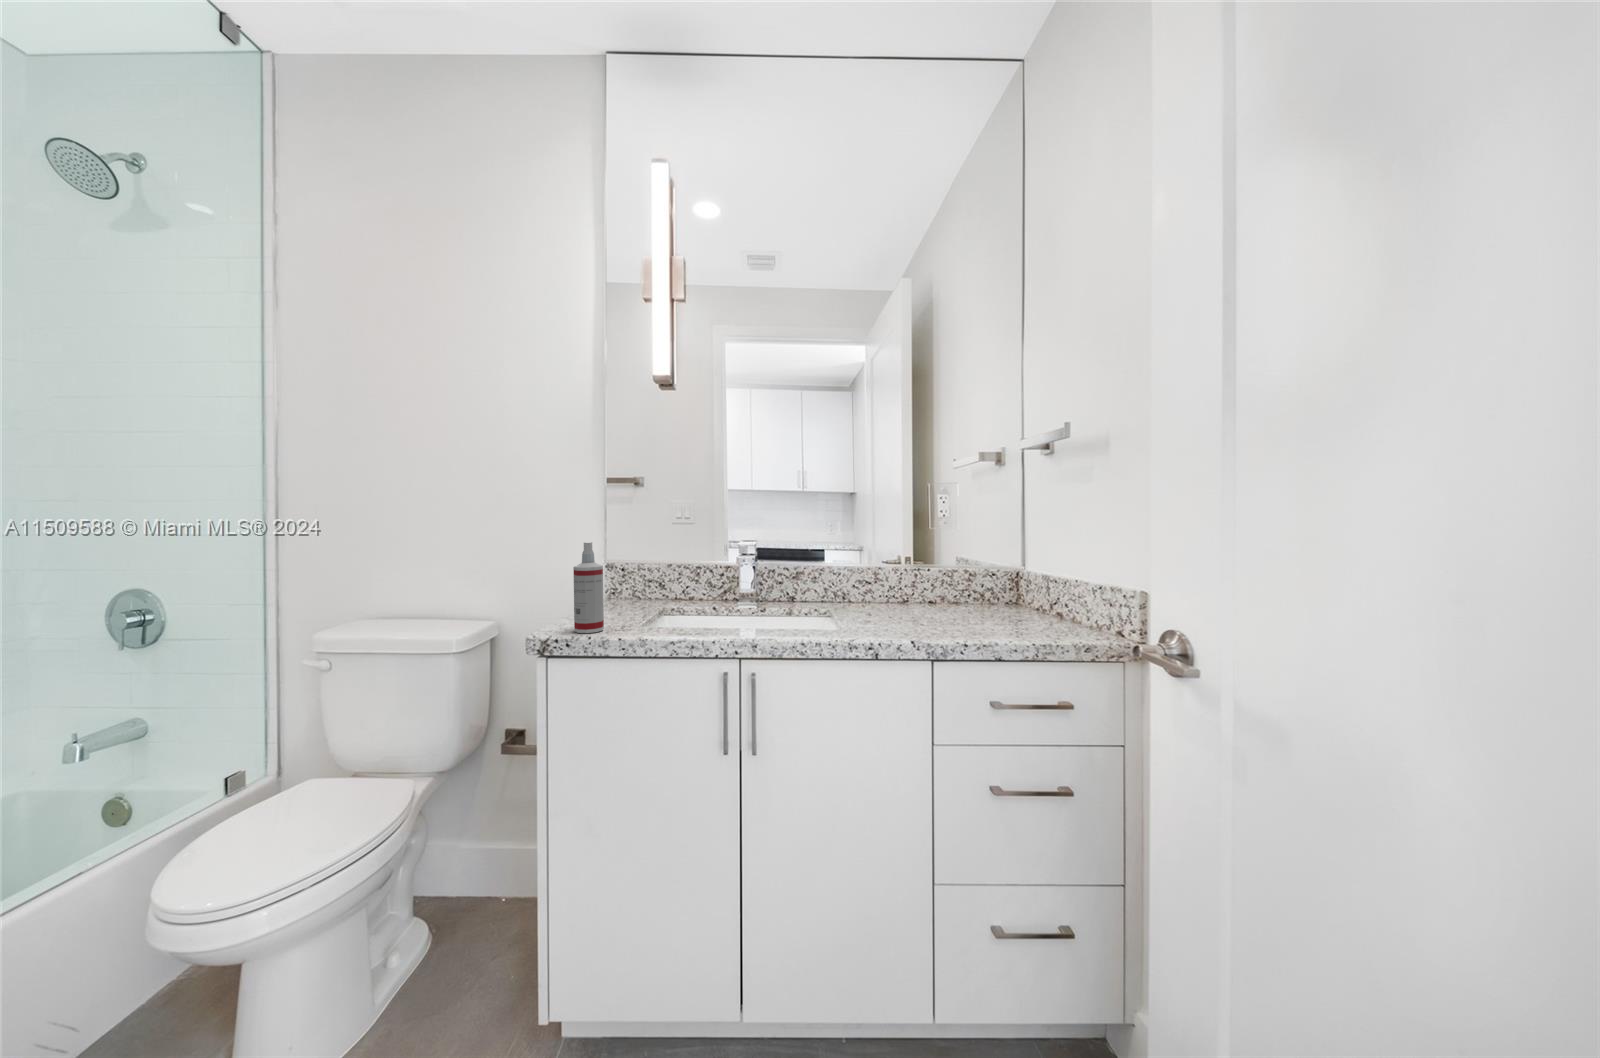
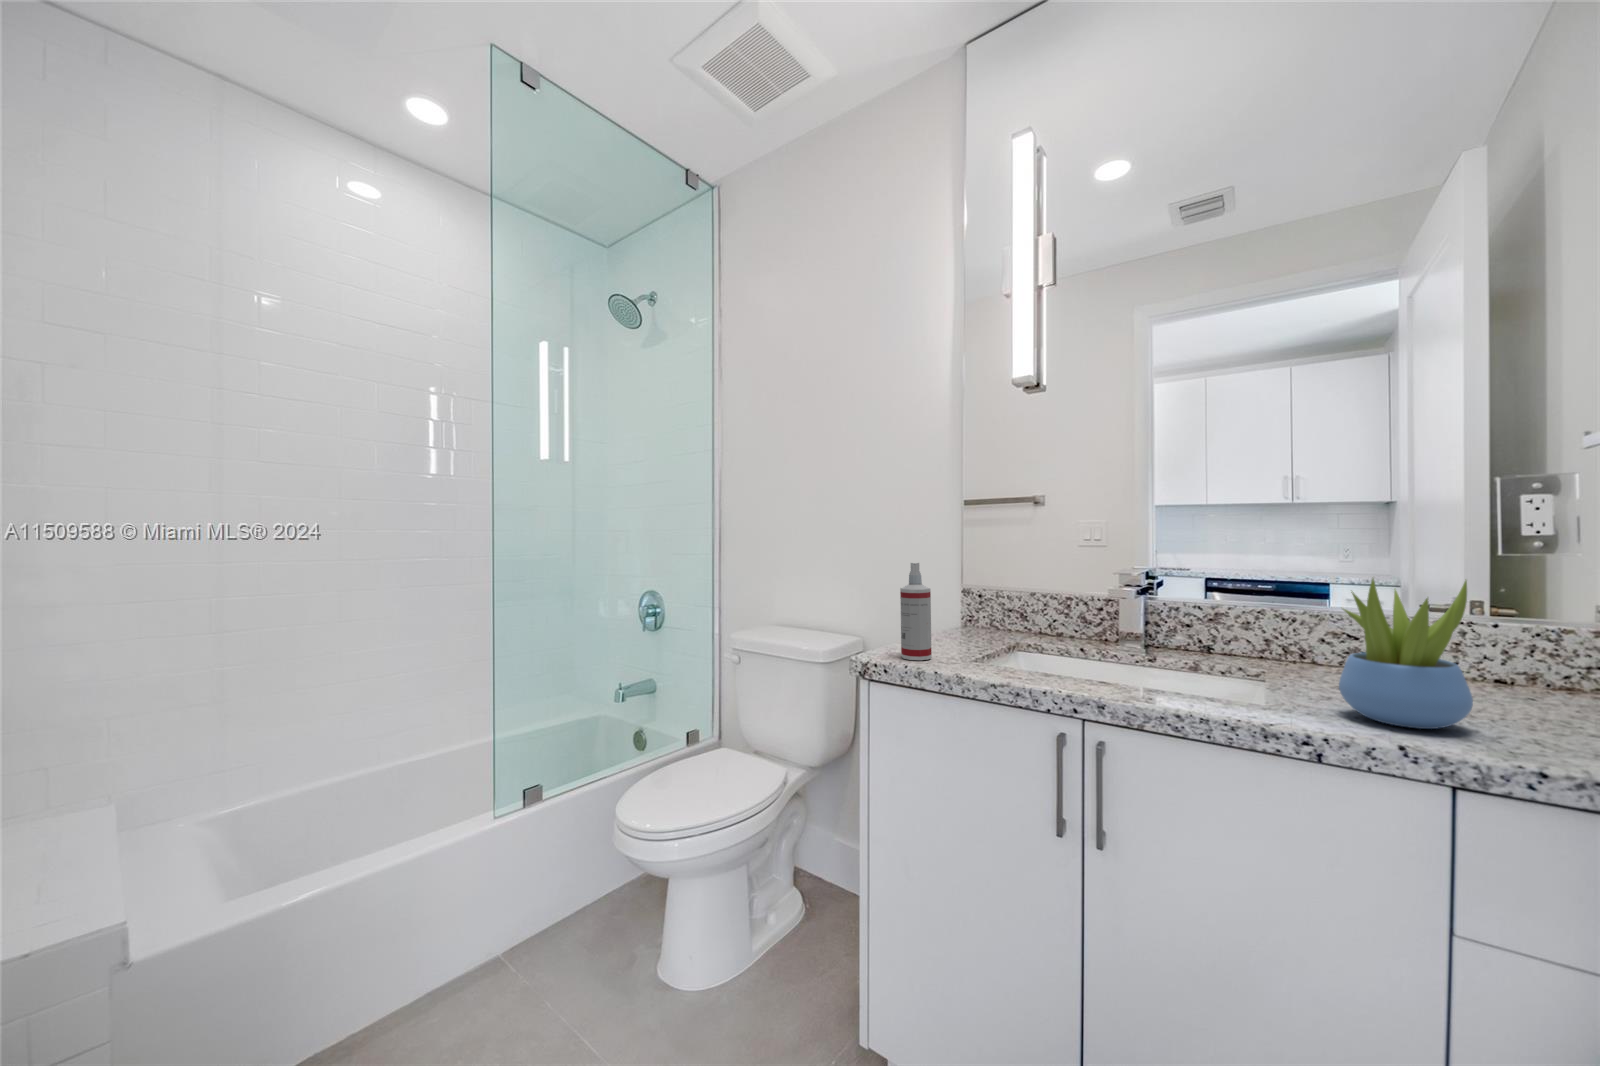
succulent plant: none [879,544,935,630] -> present [1339,578,1473,729]

